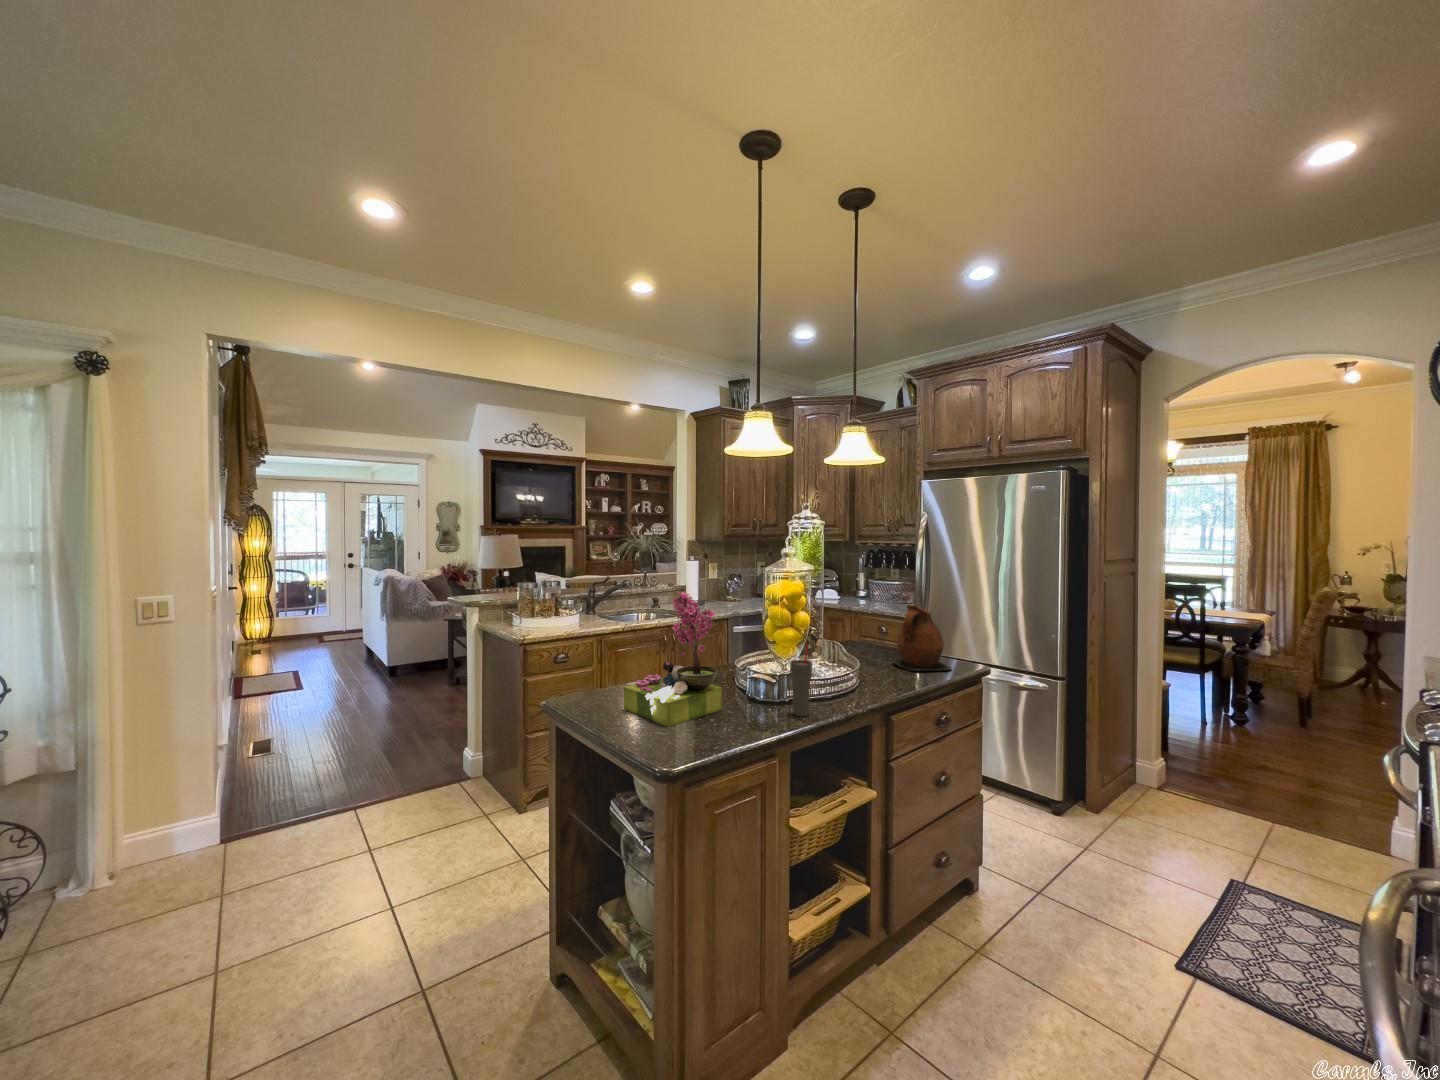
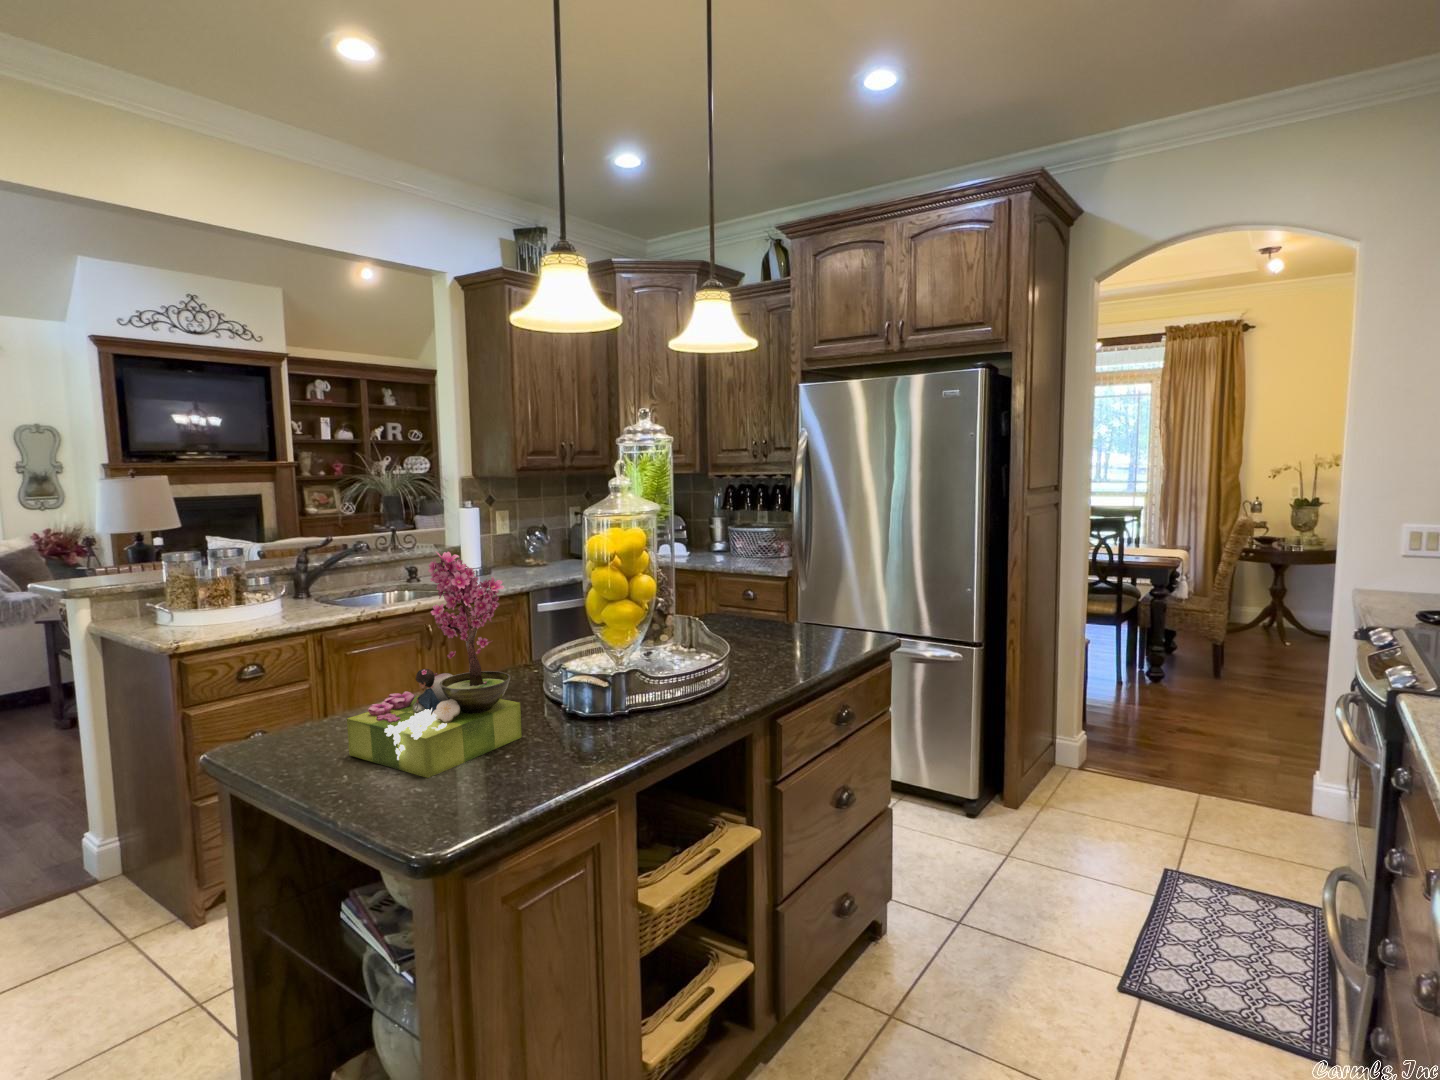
ceramic pitcher: present [894,605,951,671] -> none [771,557,855,650]
cup: present [790,644,812,716] -> none [628,623,663,735]

